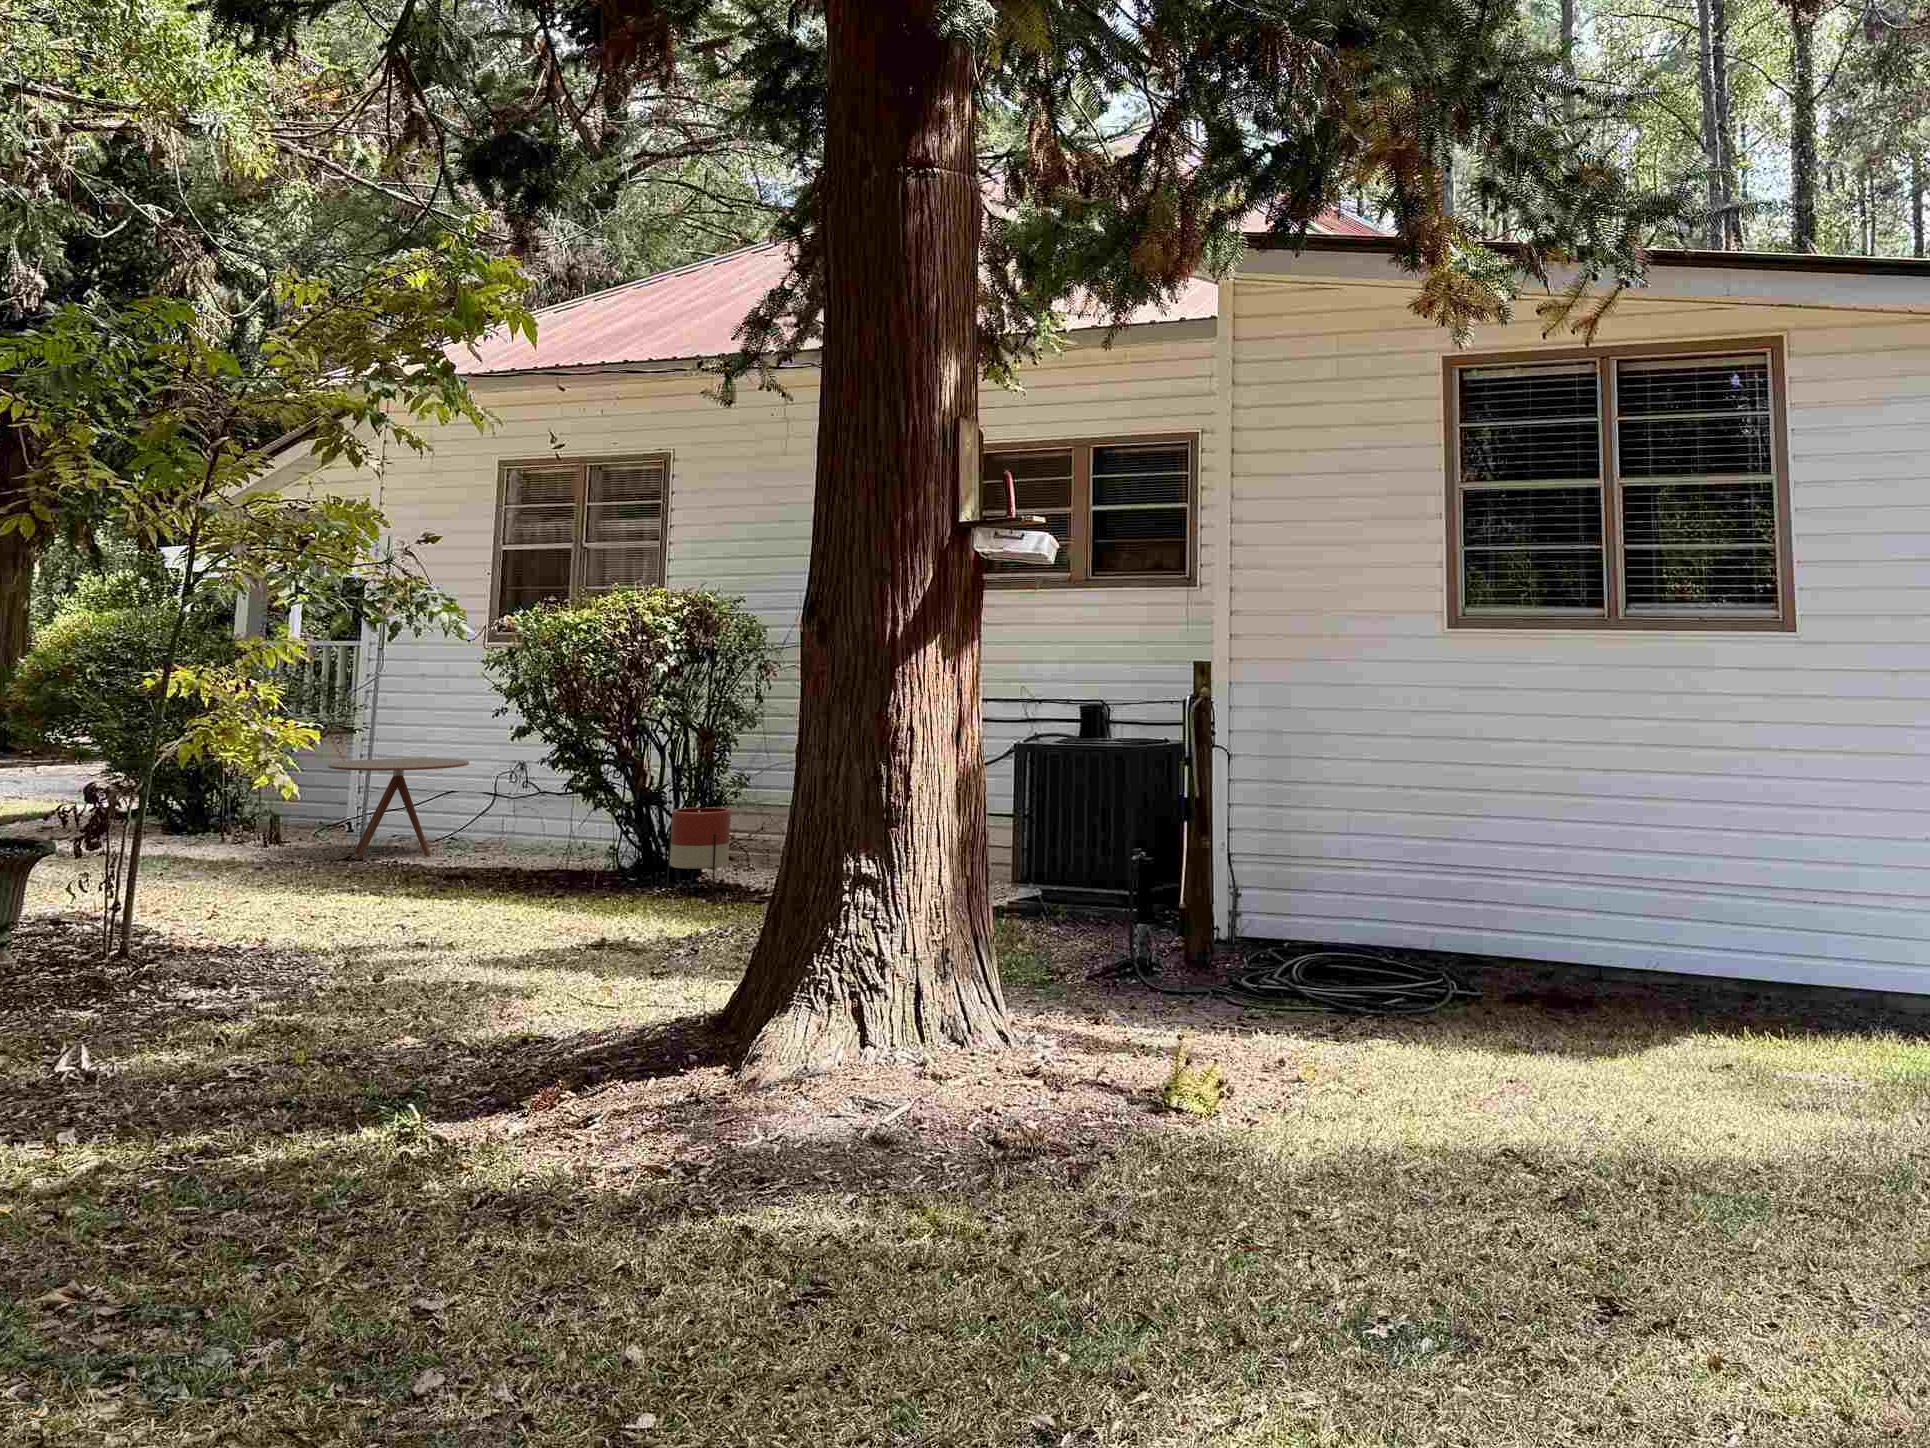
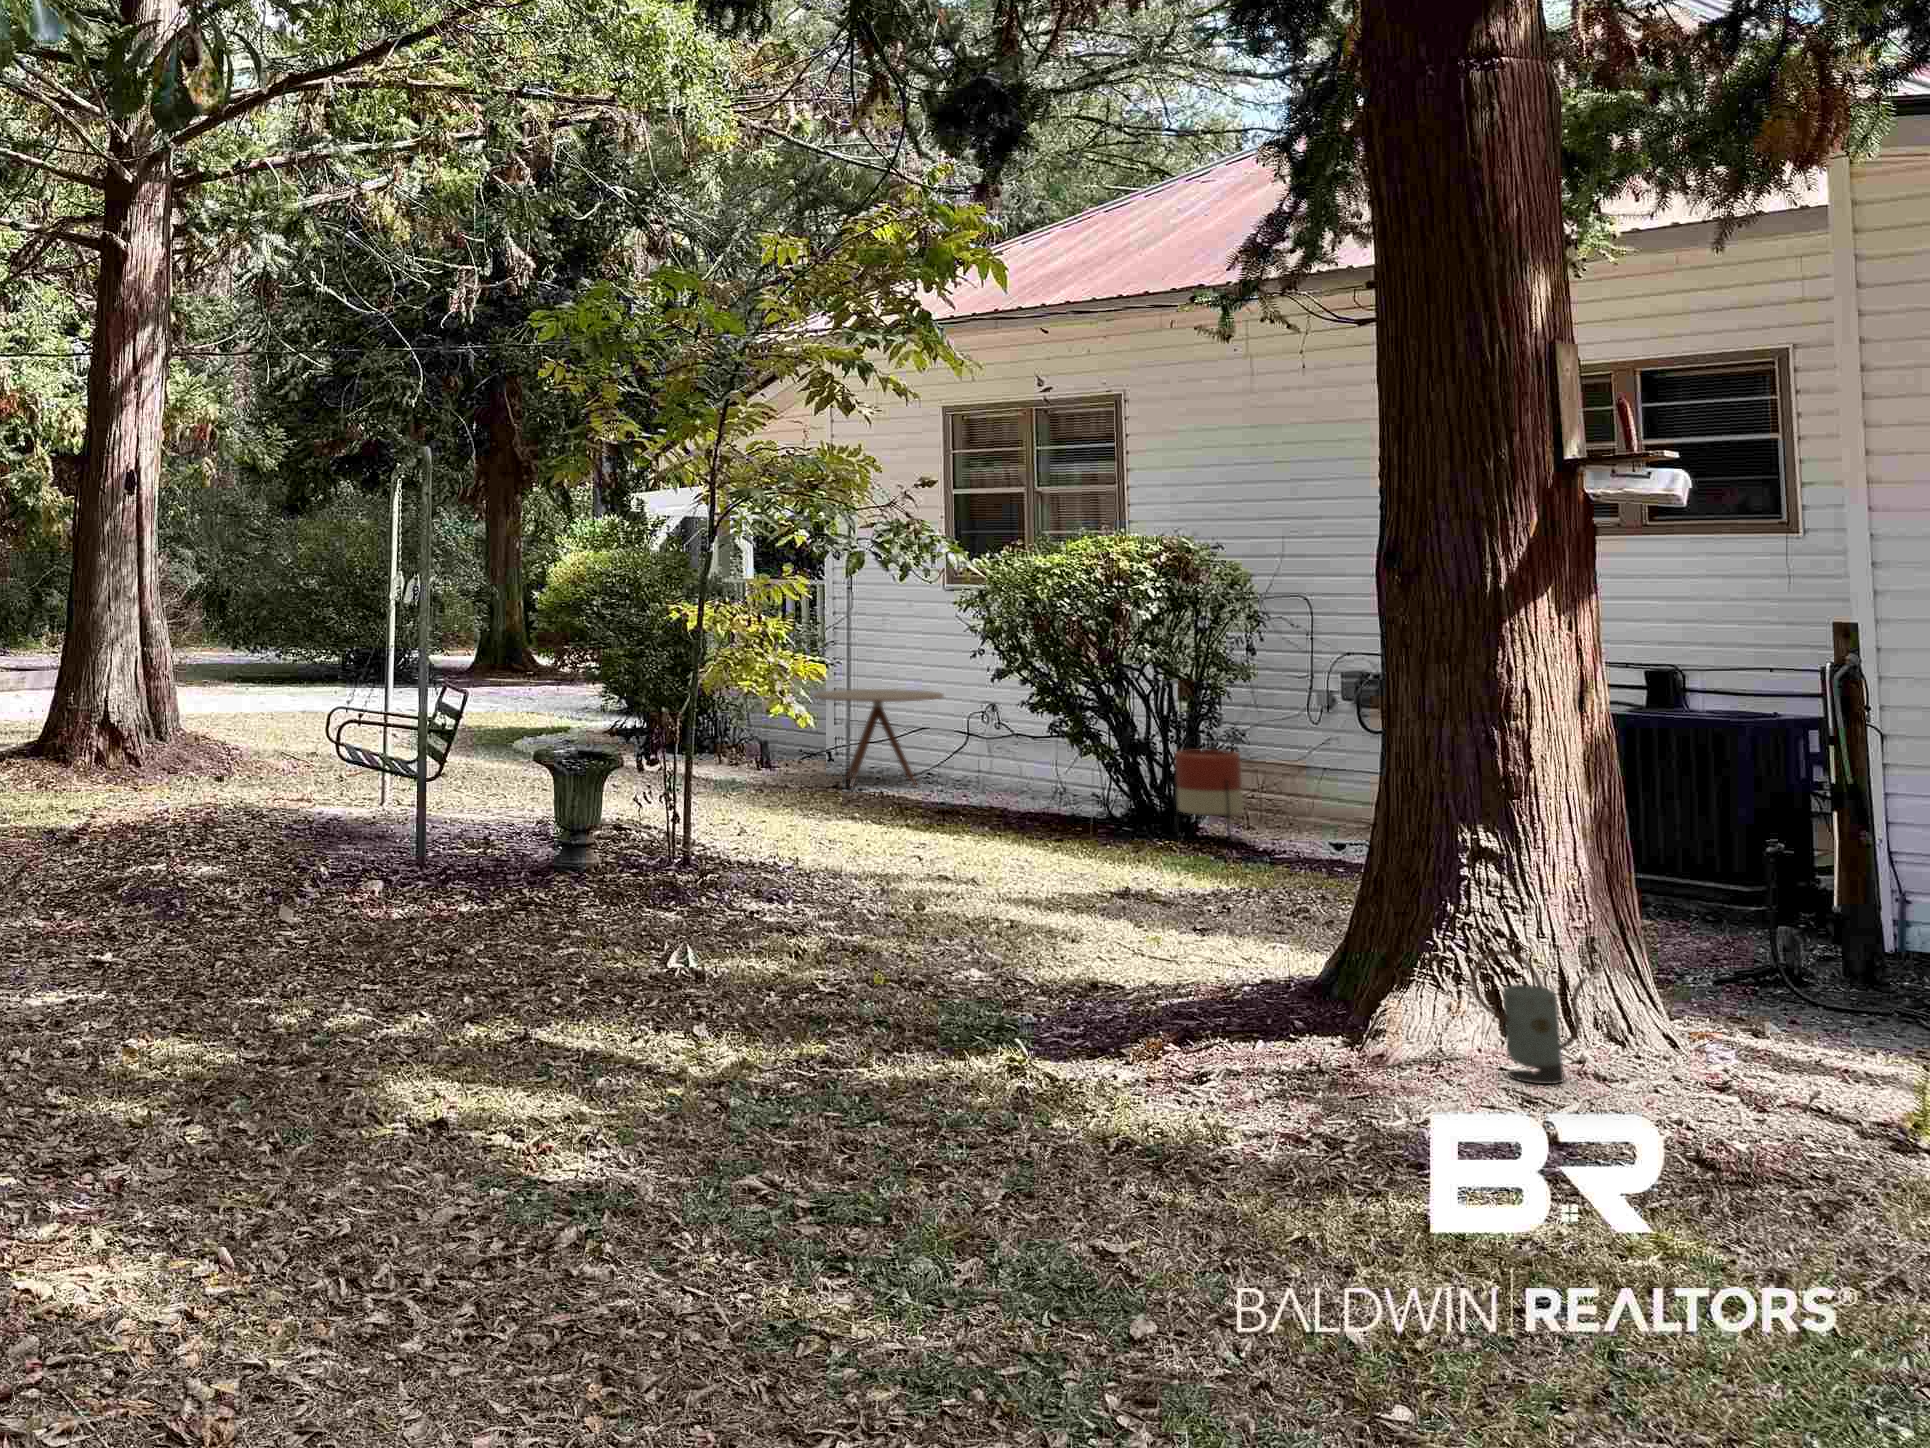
watering can: none [841,968,937,1087] -> present [1470,950,1587,1084]

